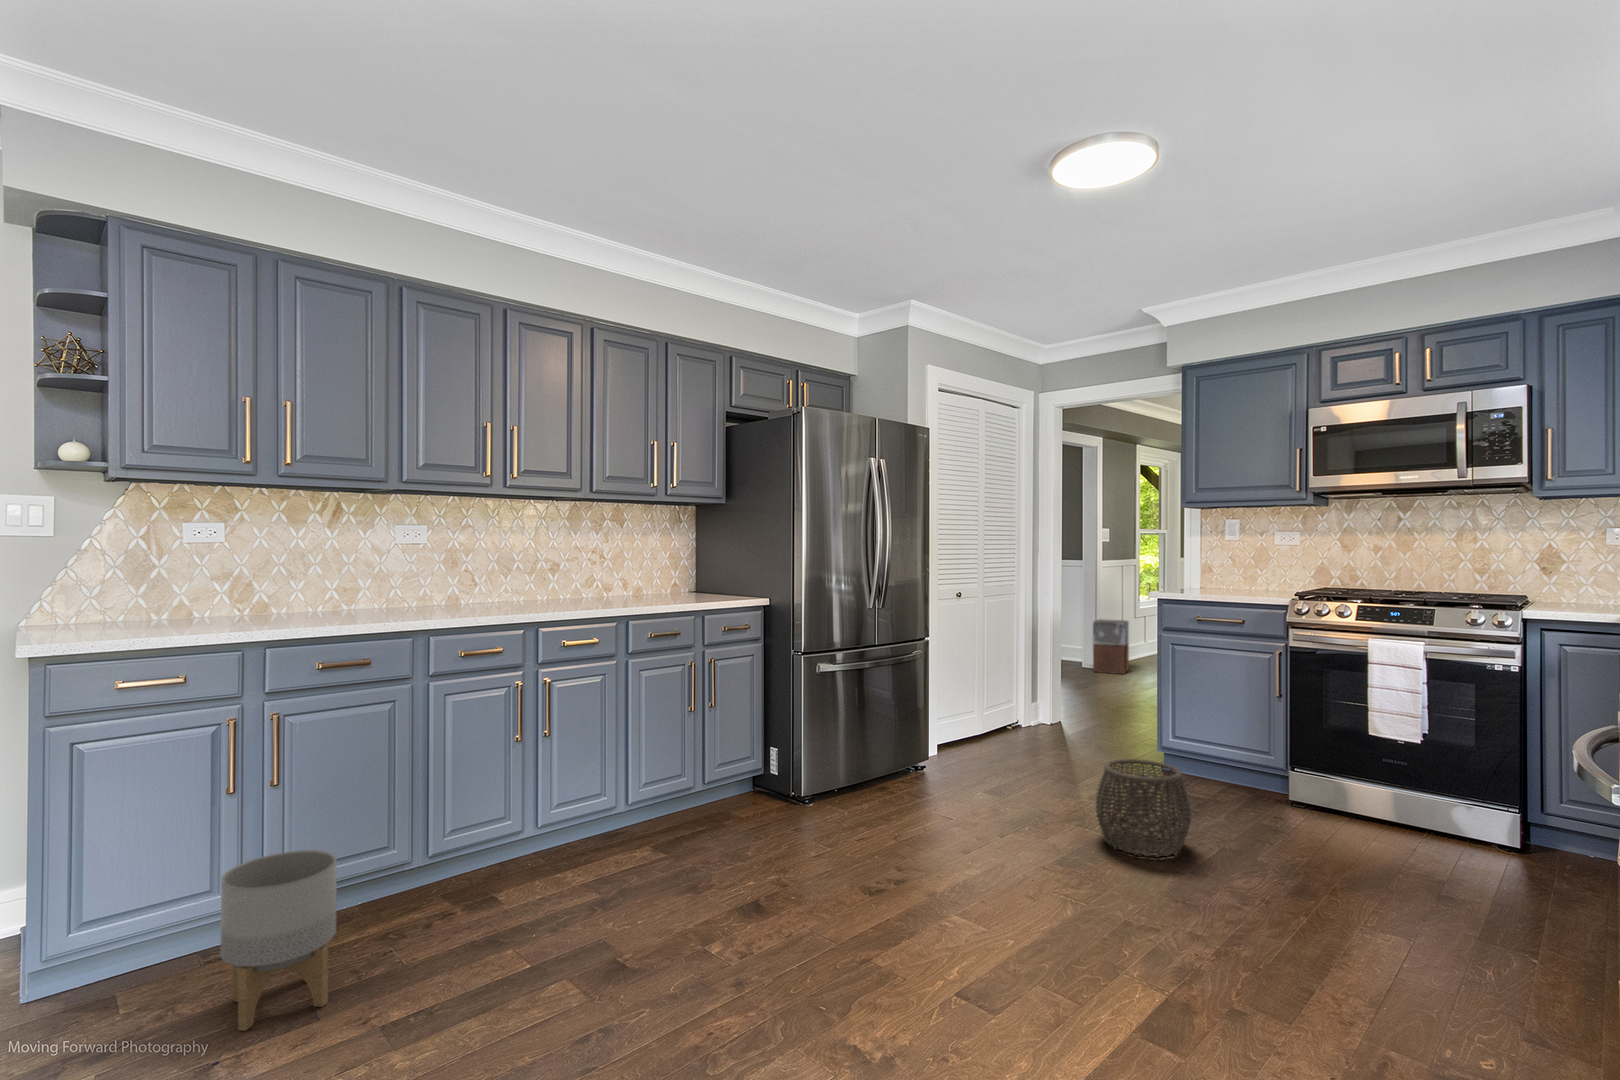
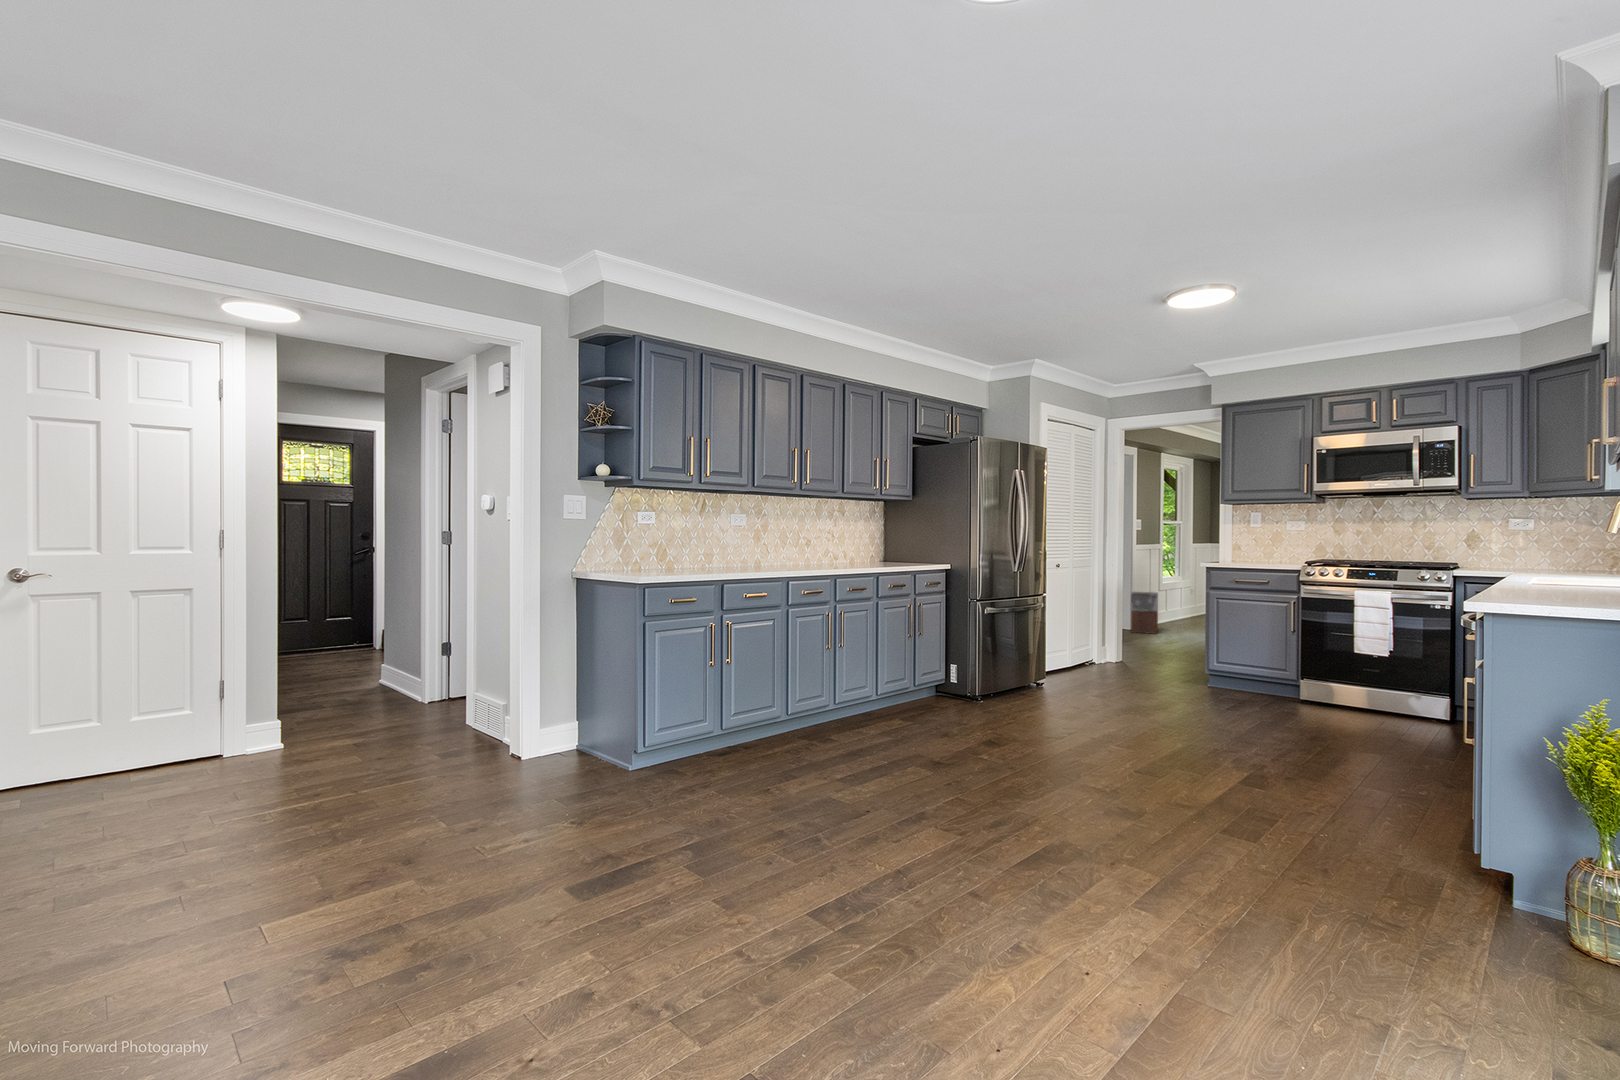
woven basket: present [1096,759,1191,857] -> none [1178,667,1242,724]
planter: present [221,850,337,1031] -> none [738,694,792,781]

